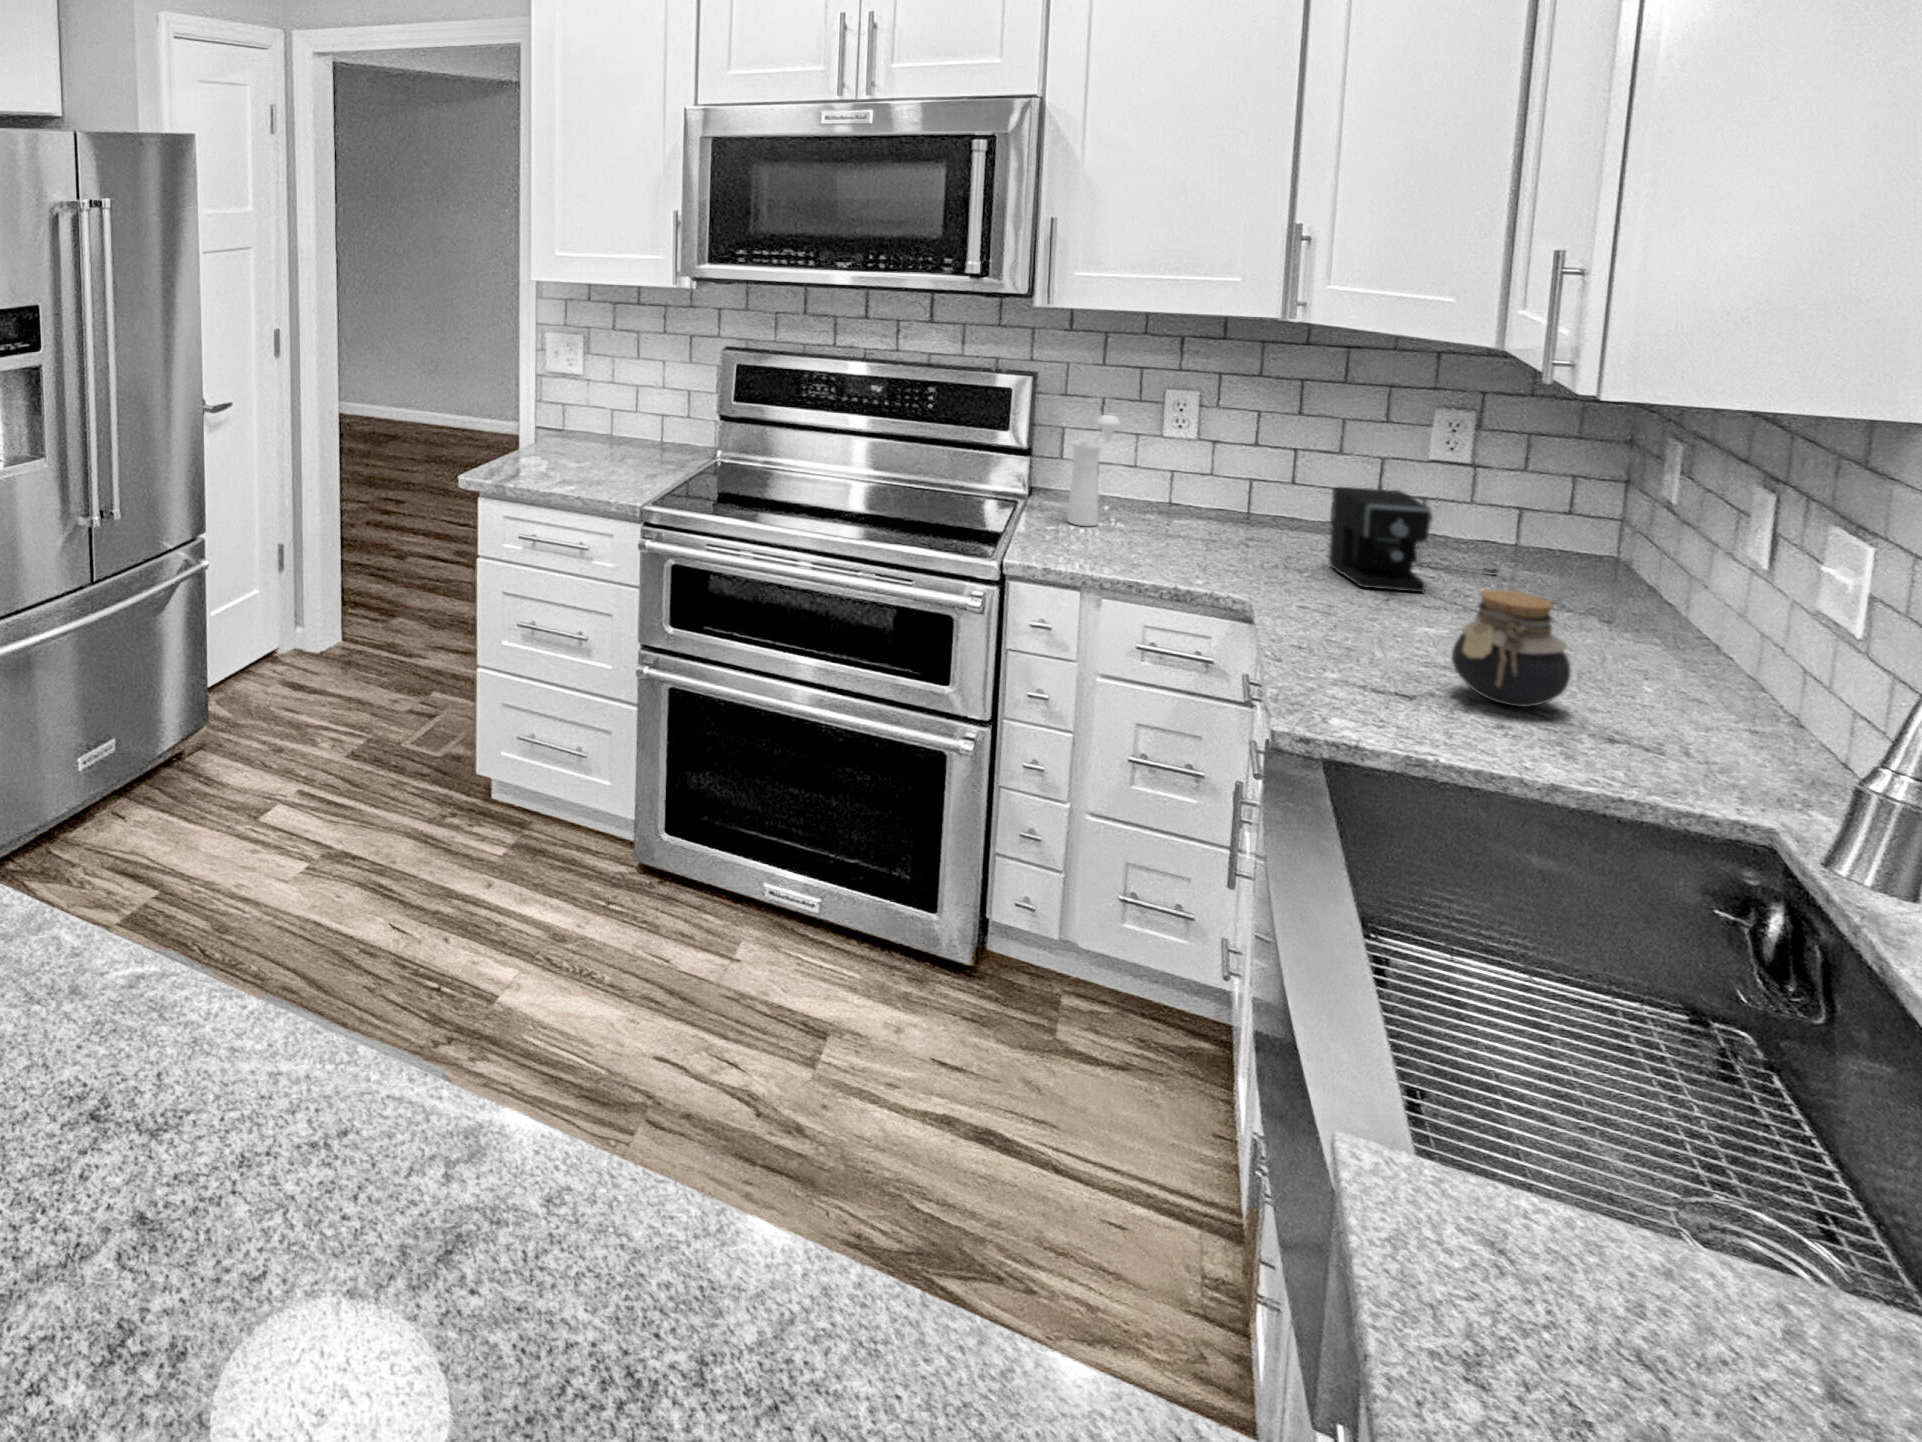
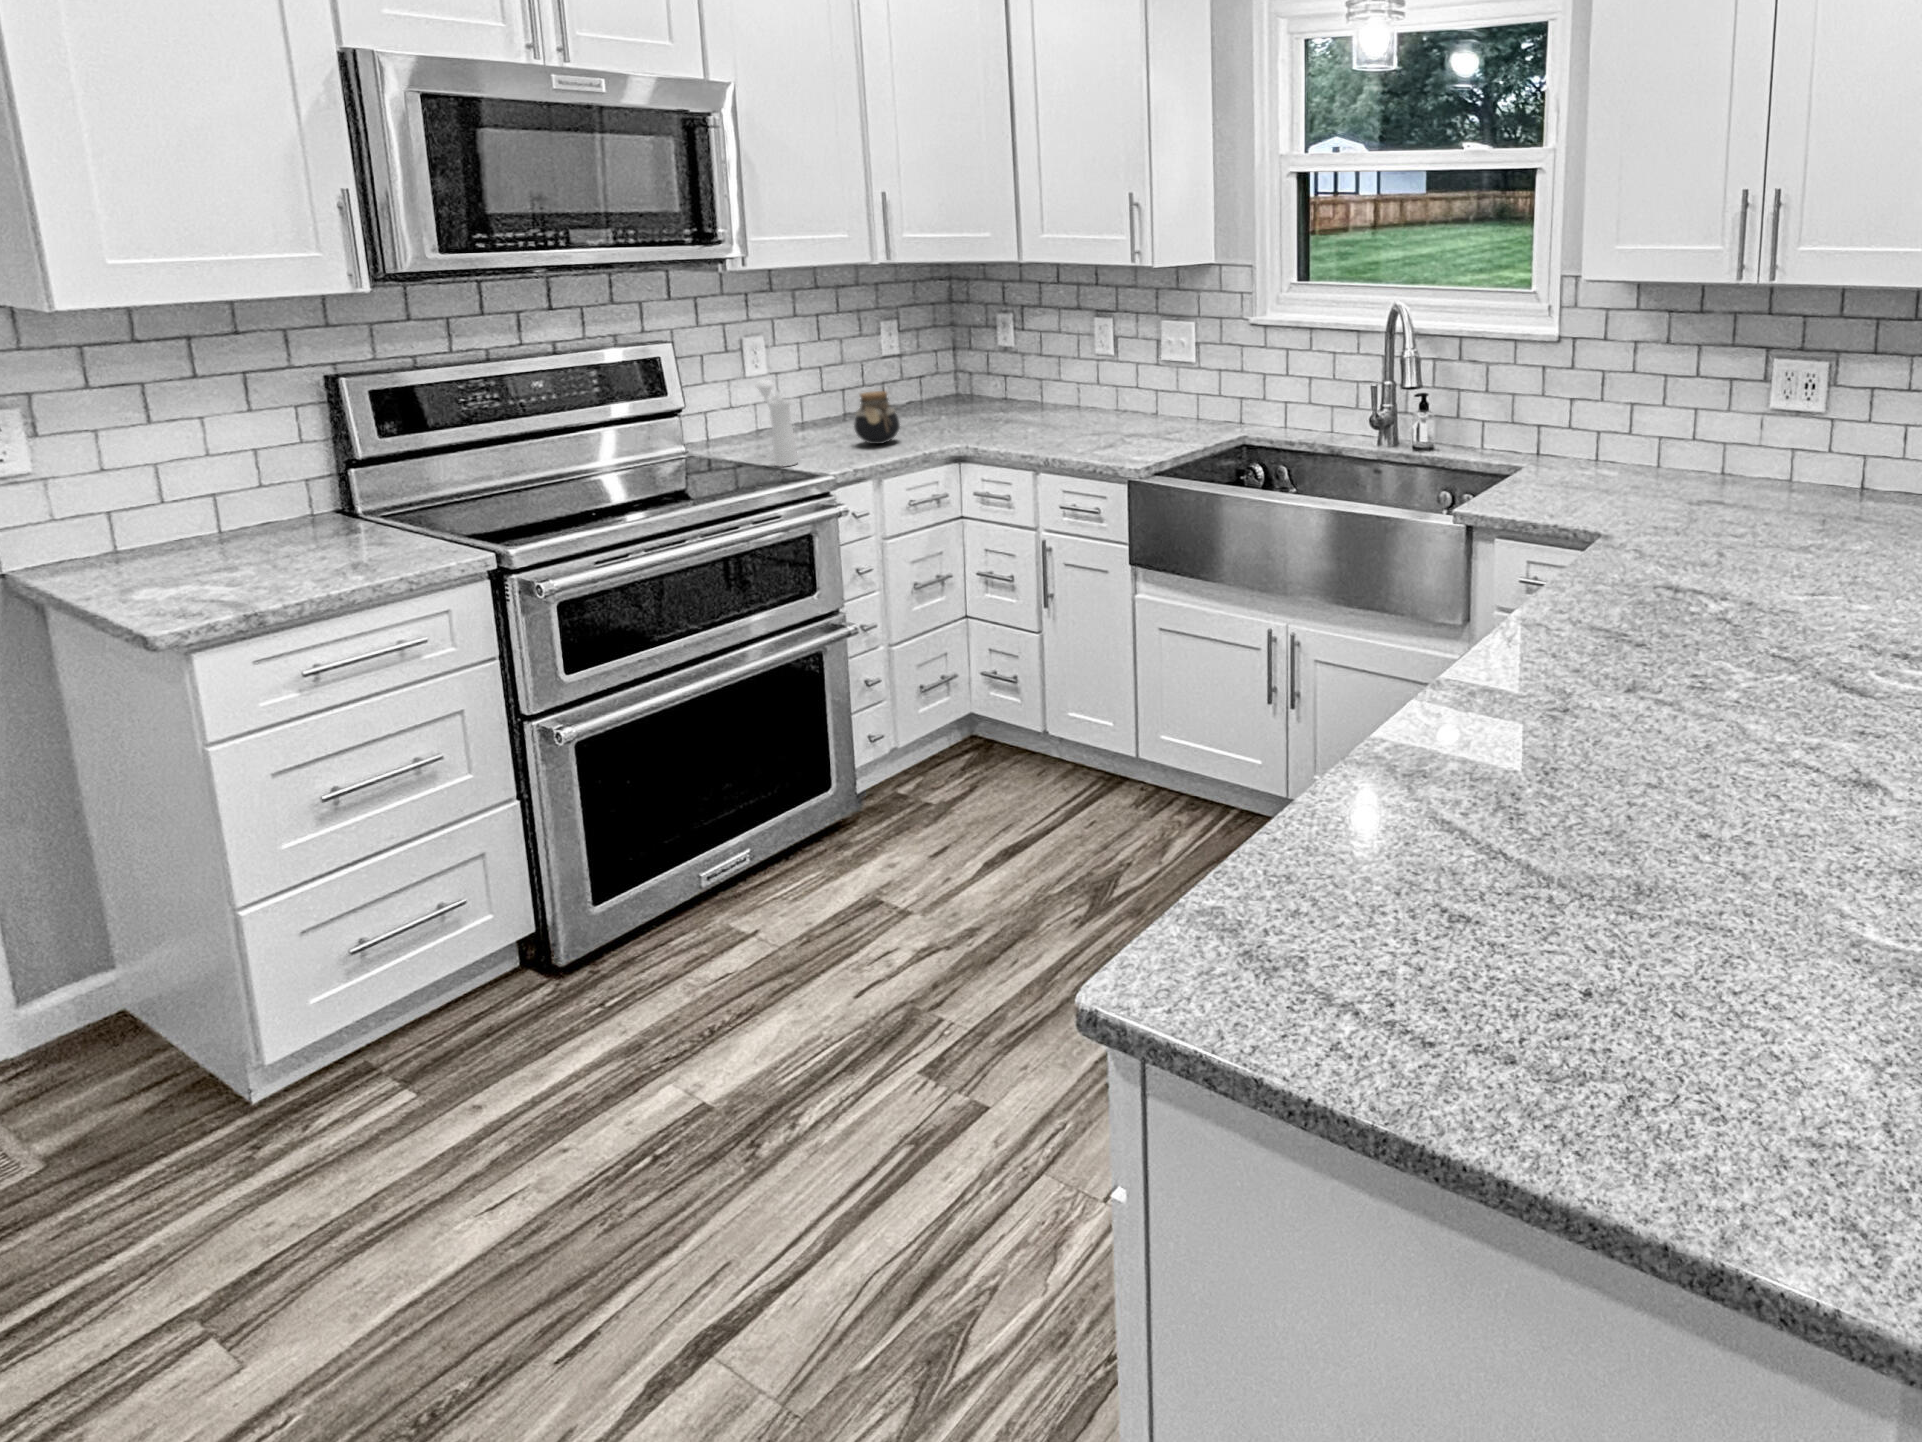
coffee maker: present [1329,487,1498,592] -> none [934,381,997,437]
jar: present [1452,589,1570,707] -> present [854,391,900,444]

